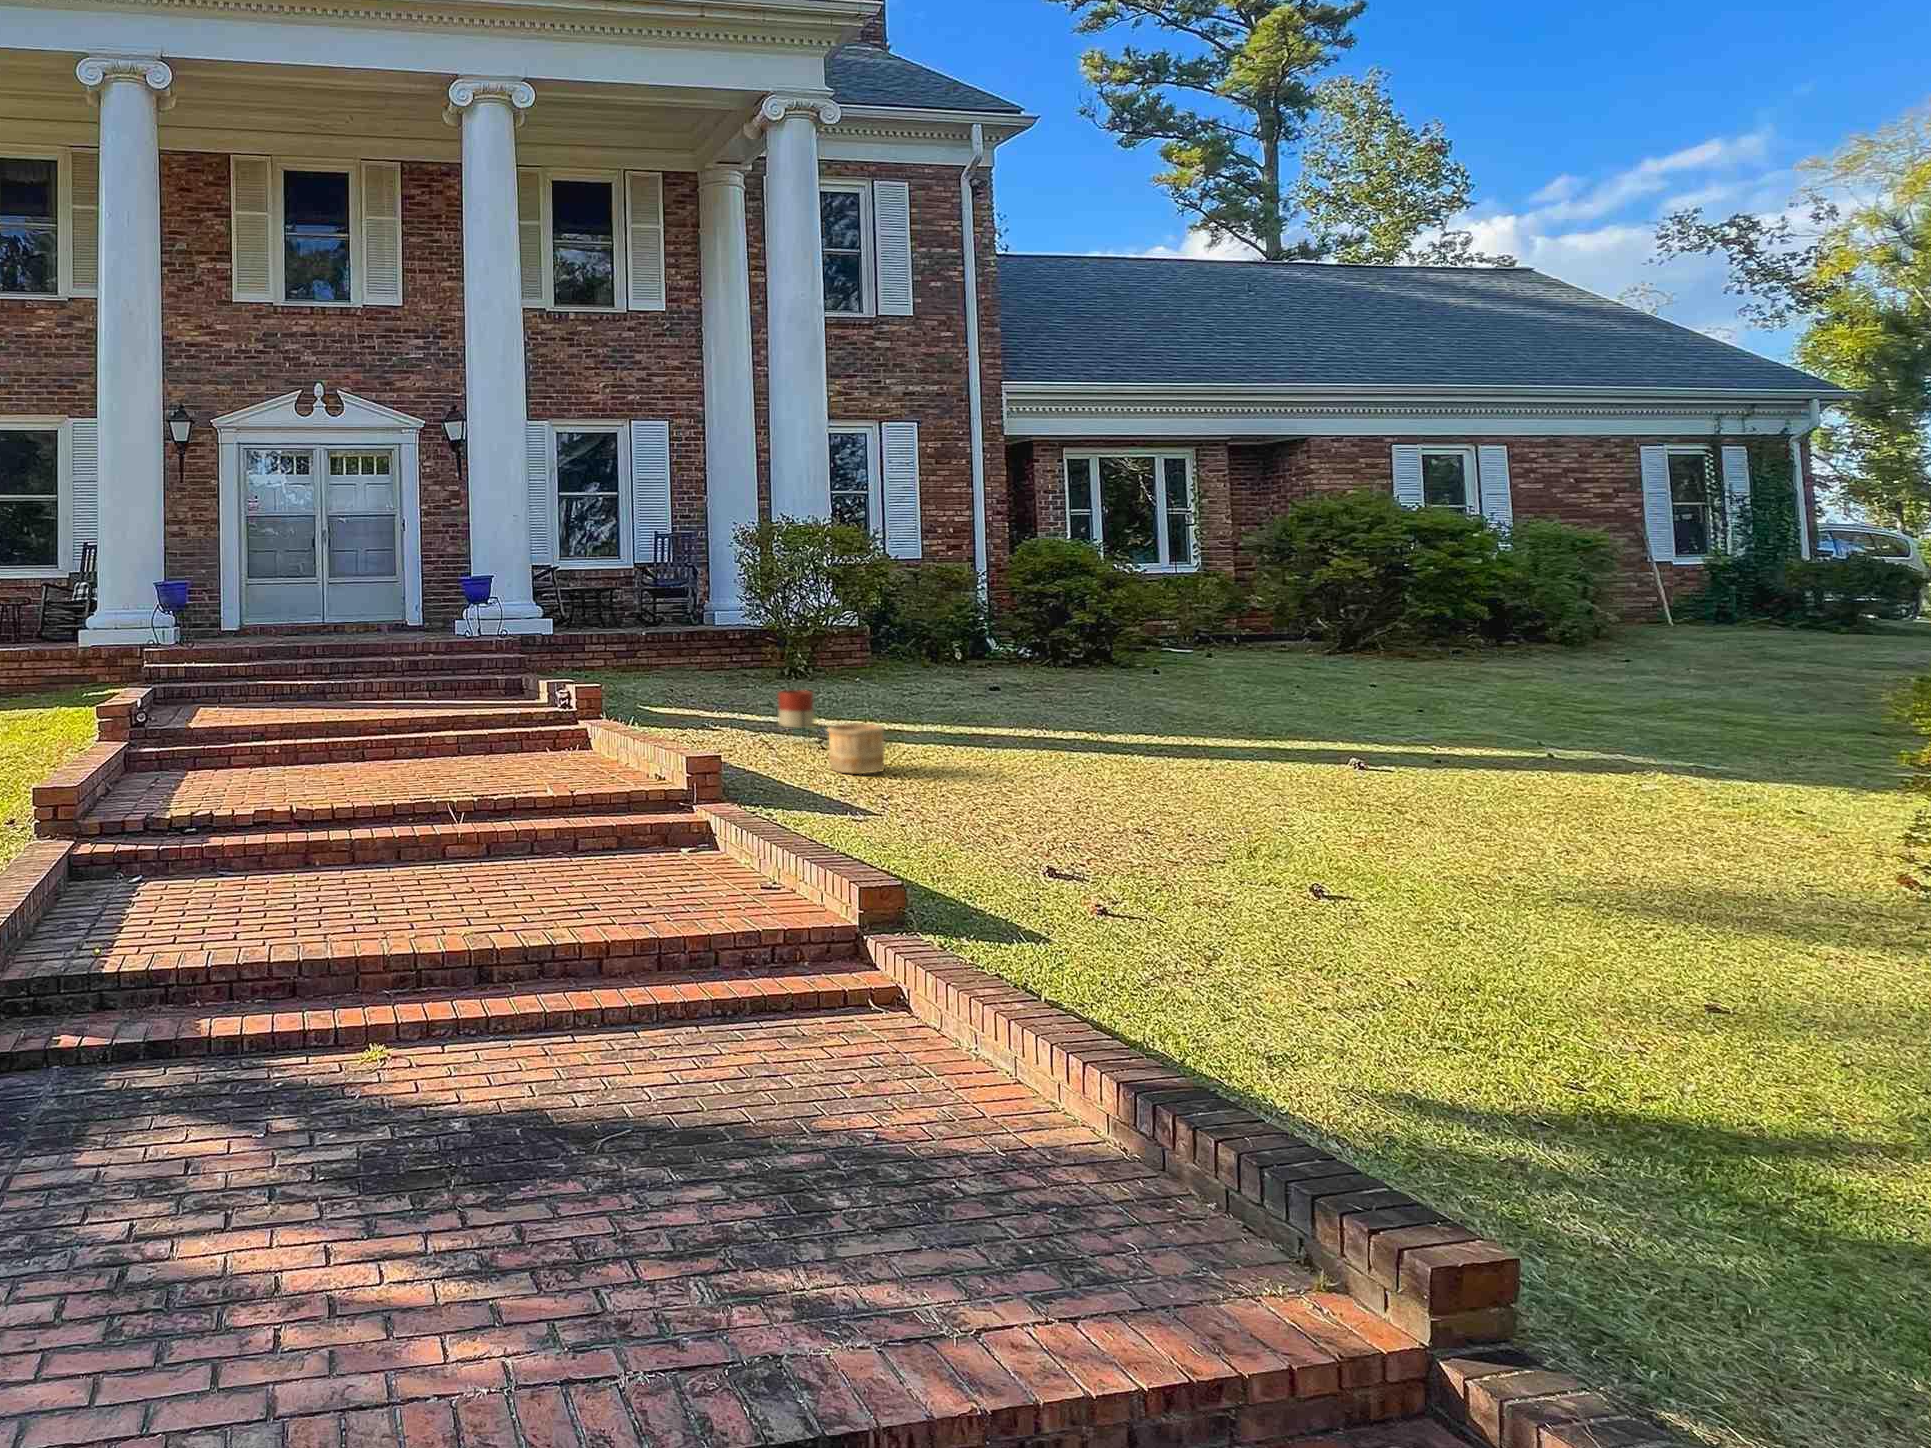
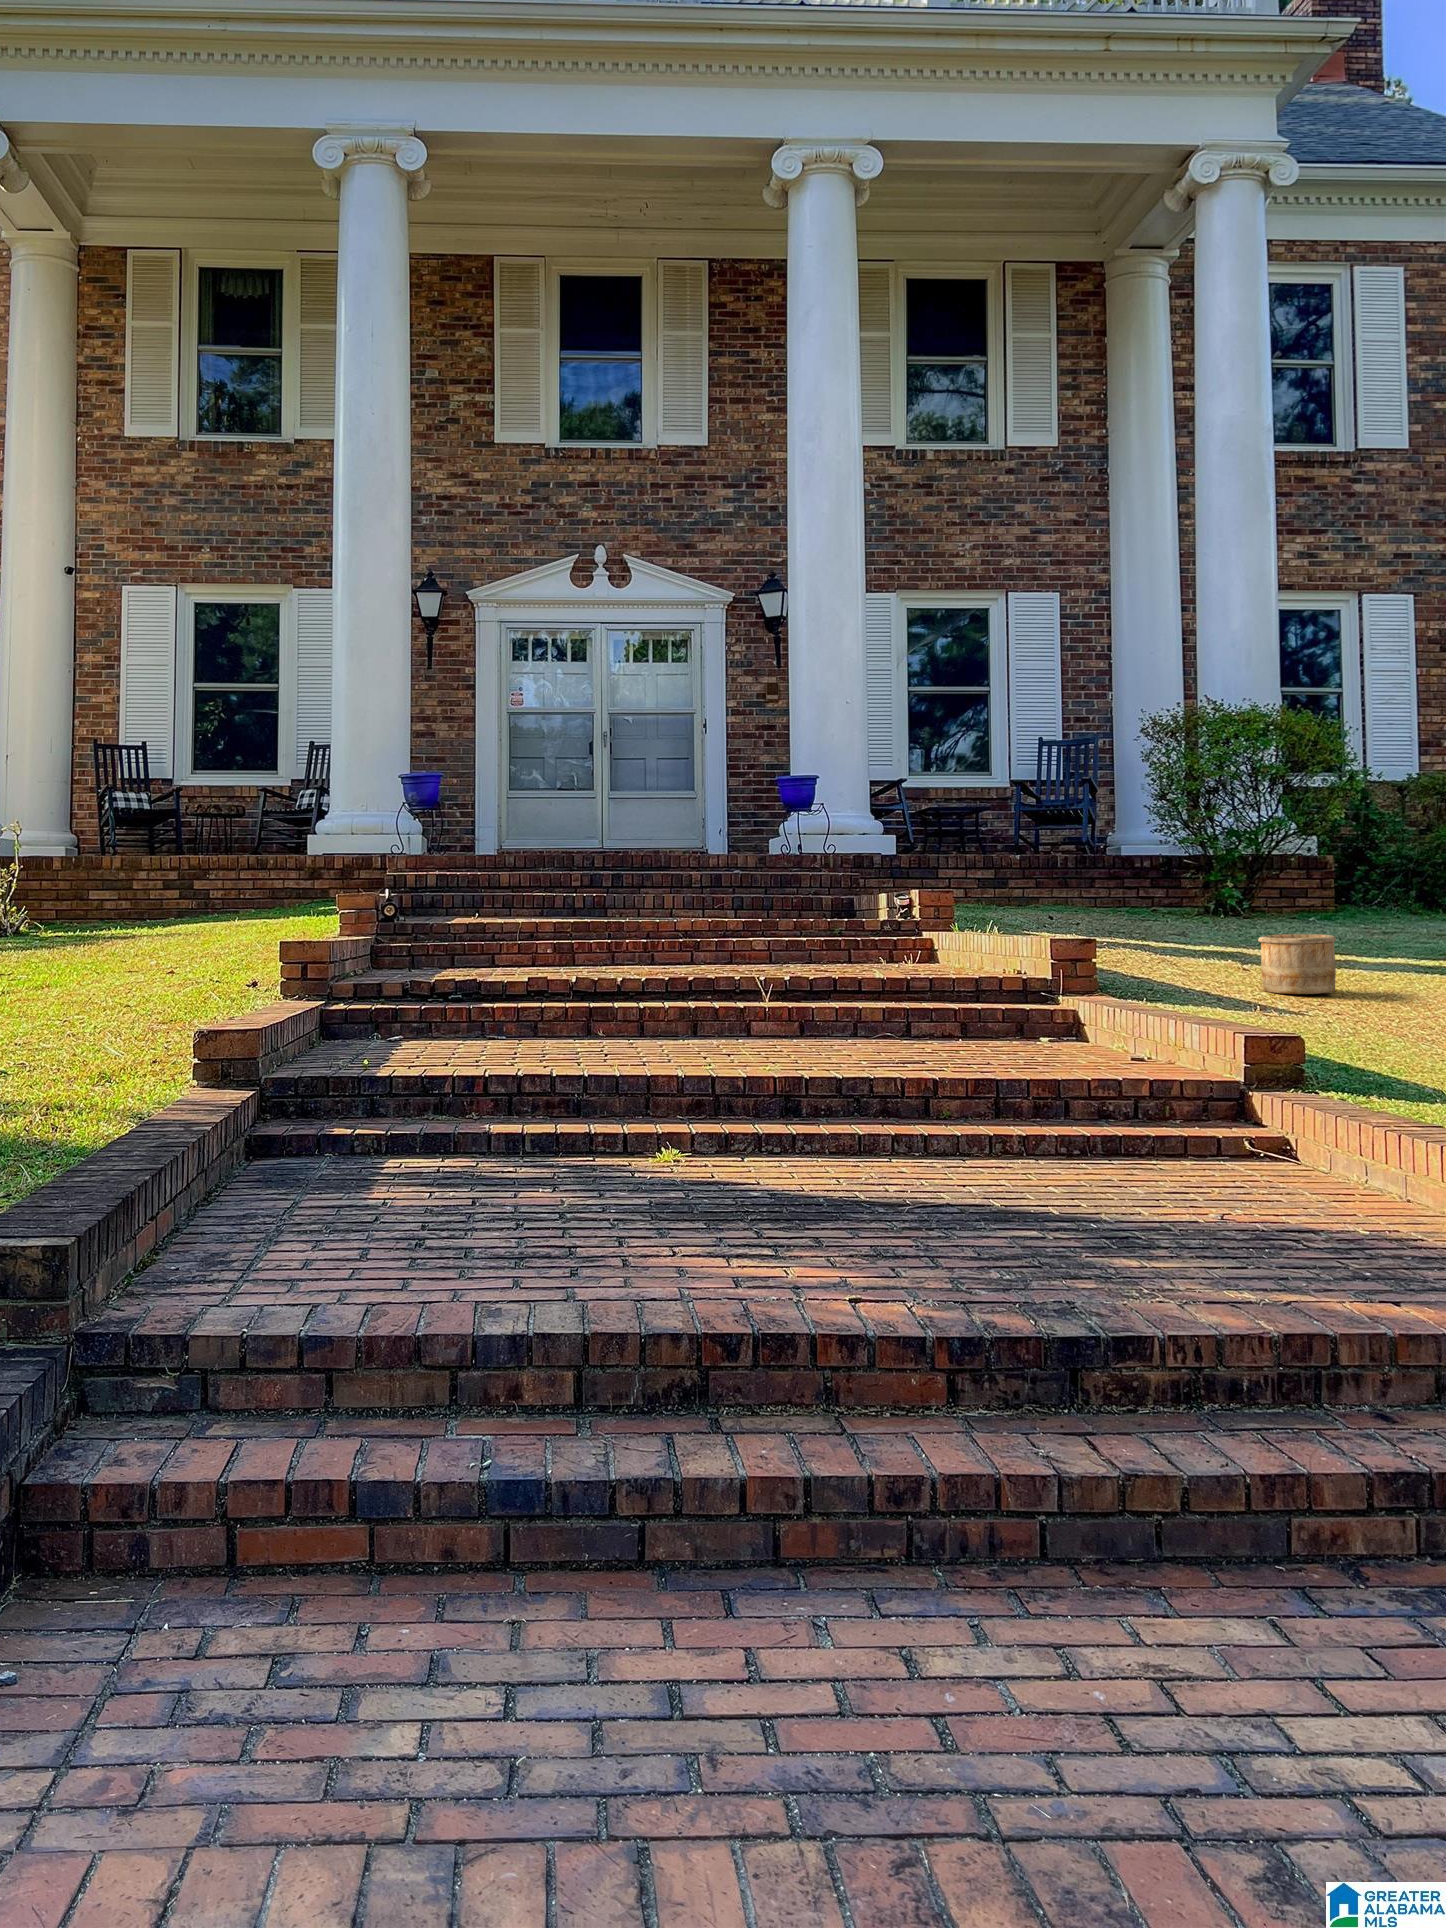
planter: present [776,690,814,742] -> none [1195,902,1245,972]

